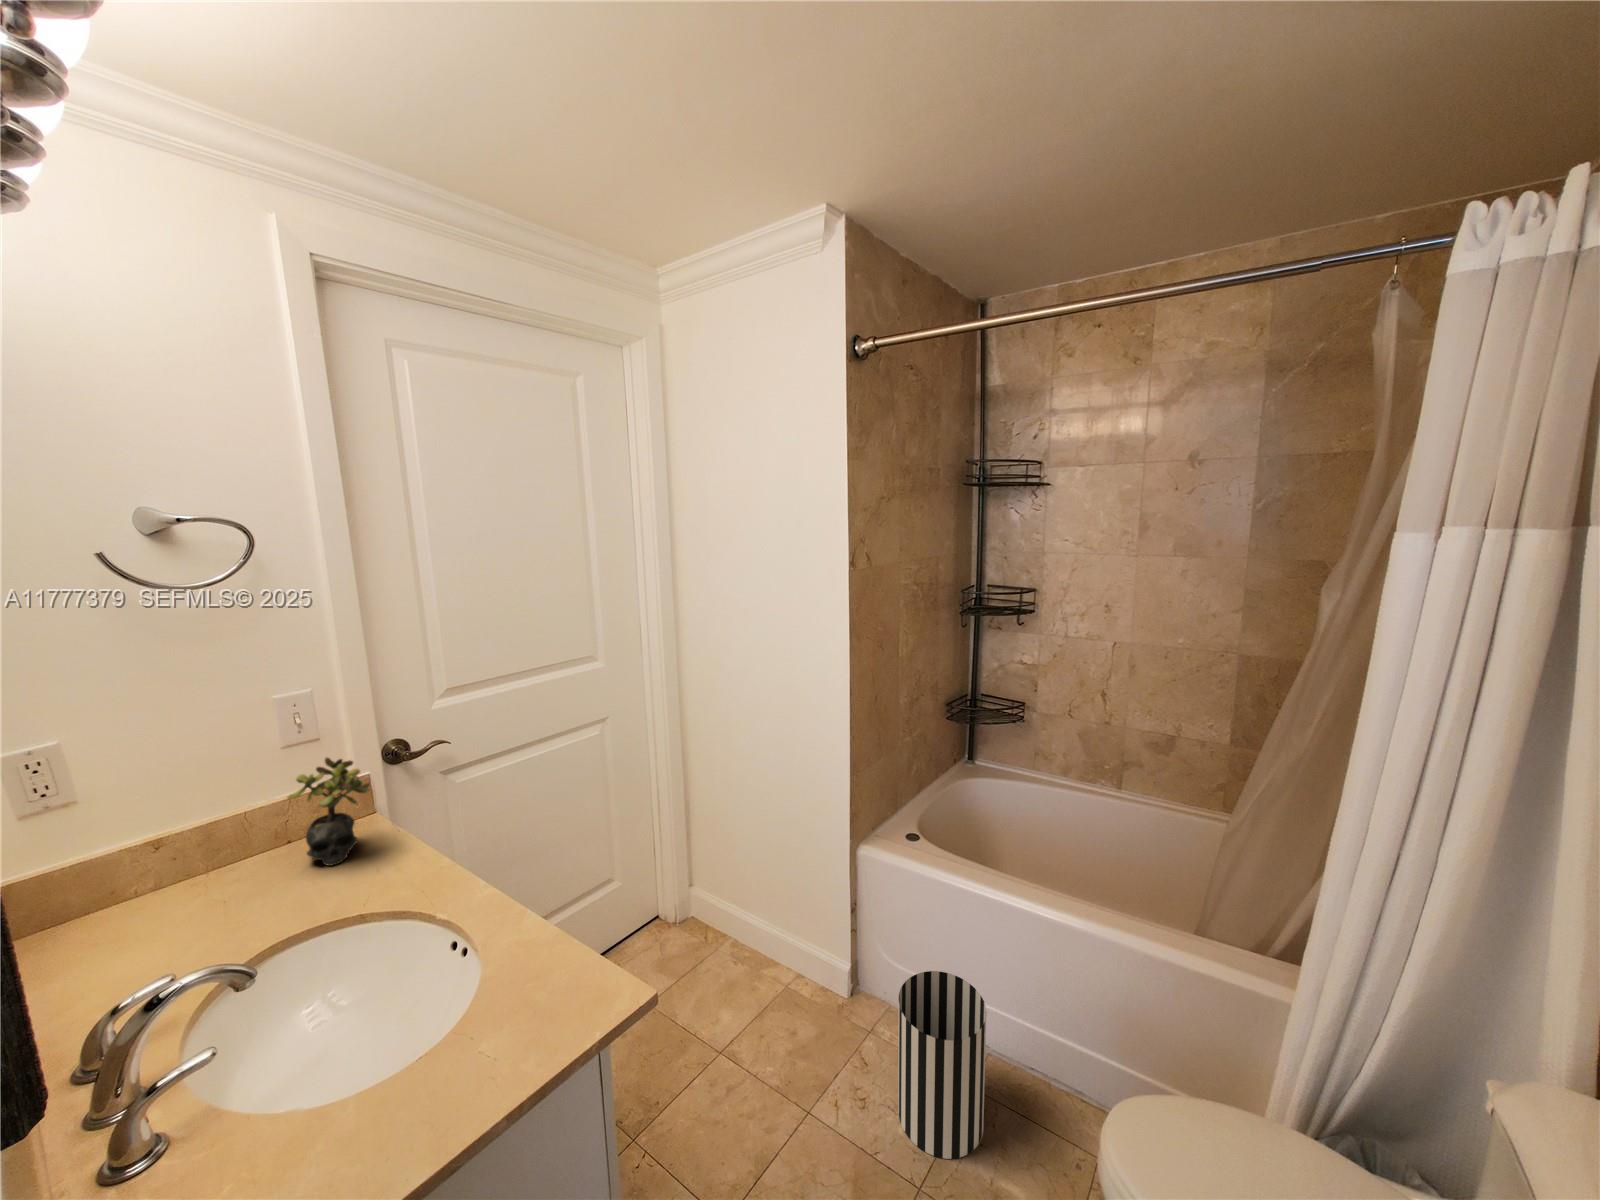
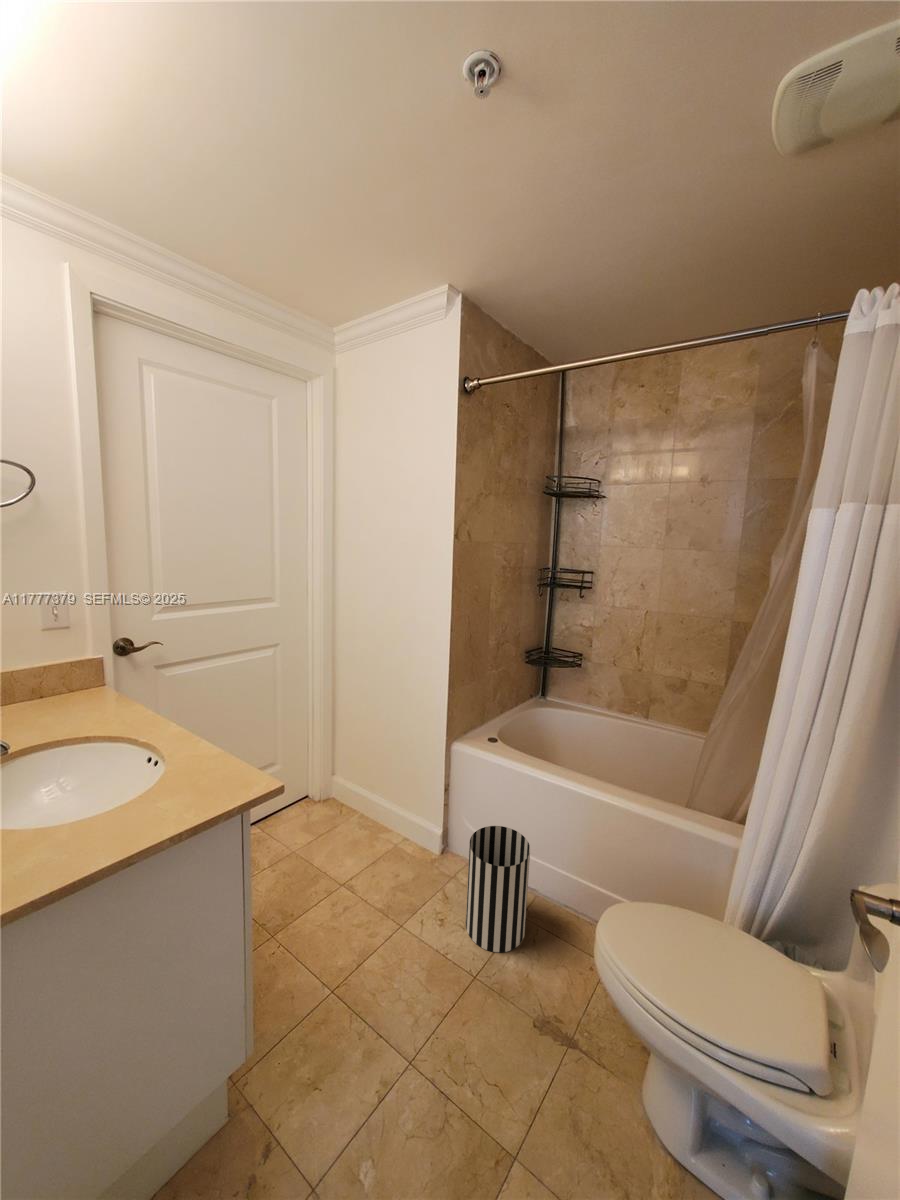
succulent plant: present [288,758,370,866] -> none [39,639,100,713]

